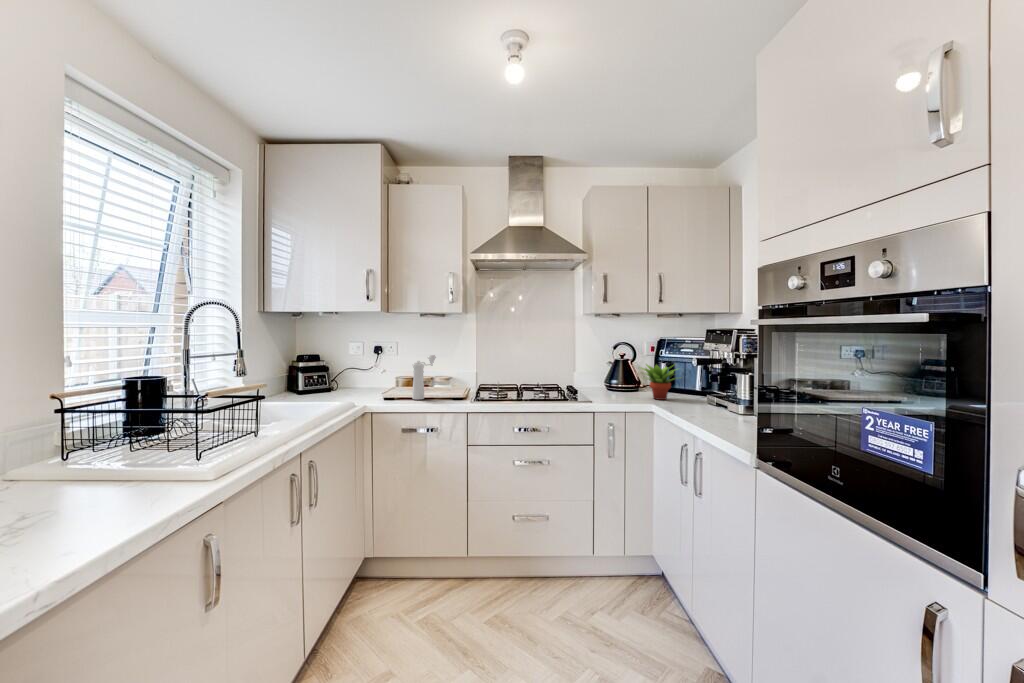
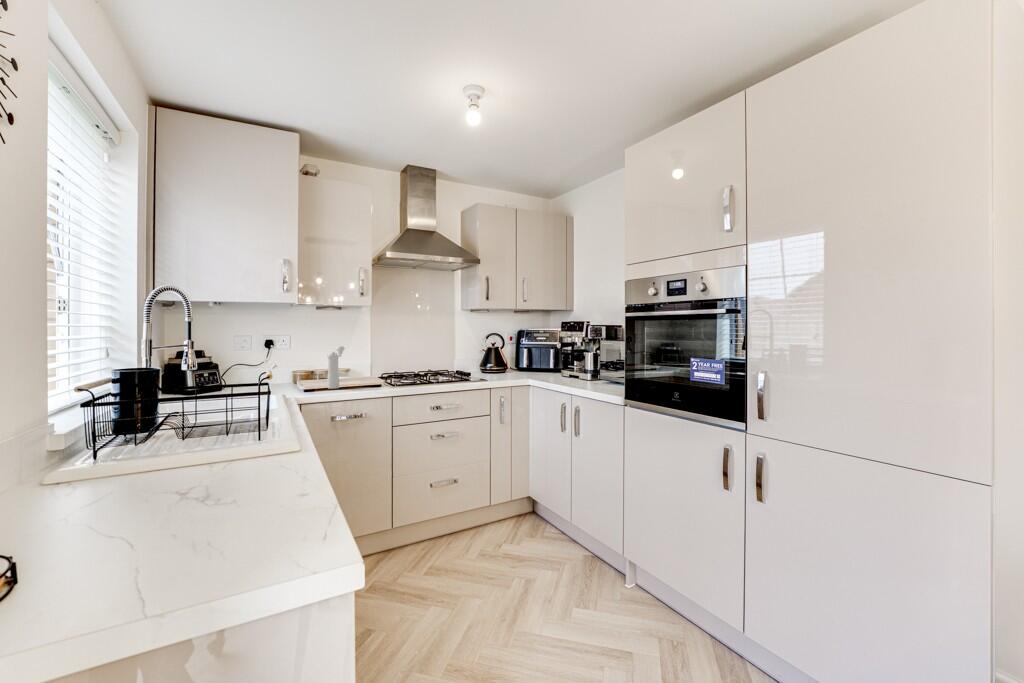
succulent plant: present [642,364,676,400] -> none [516,347,548,376]

